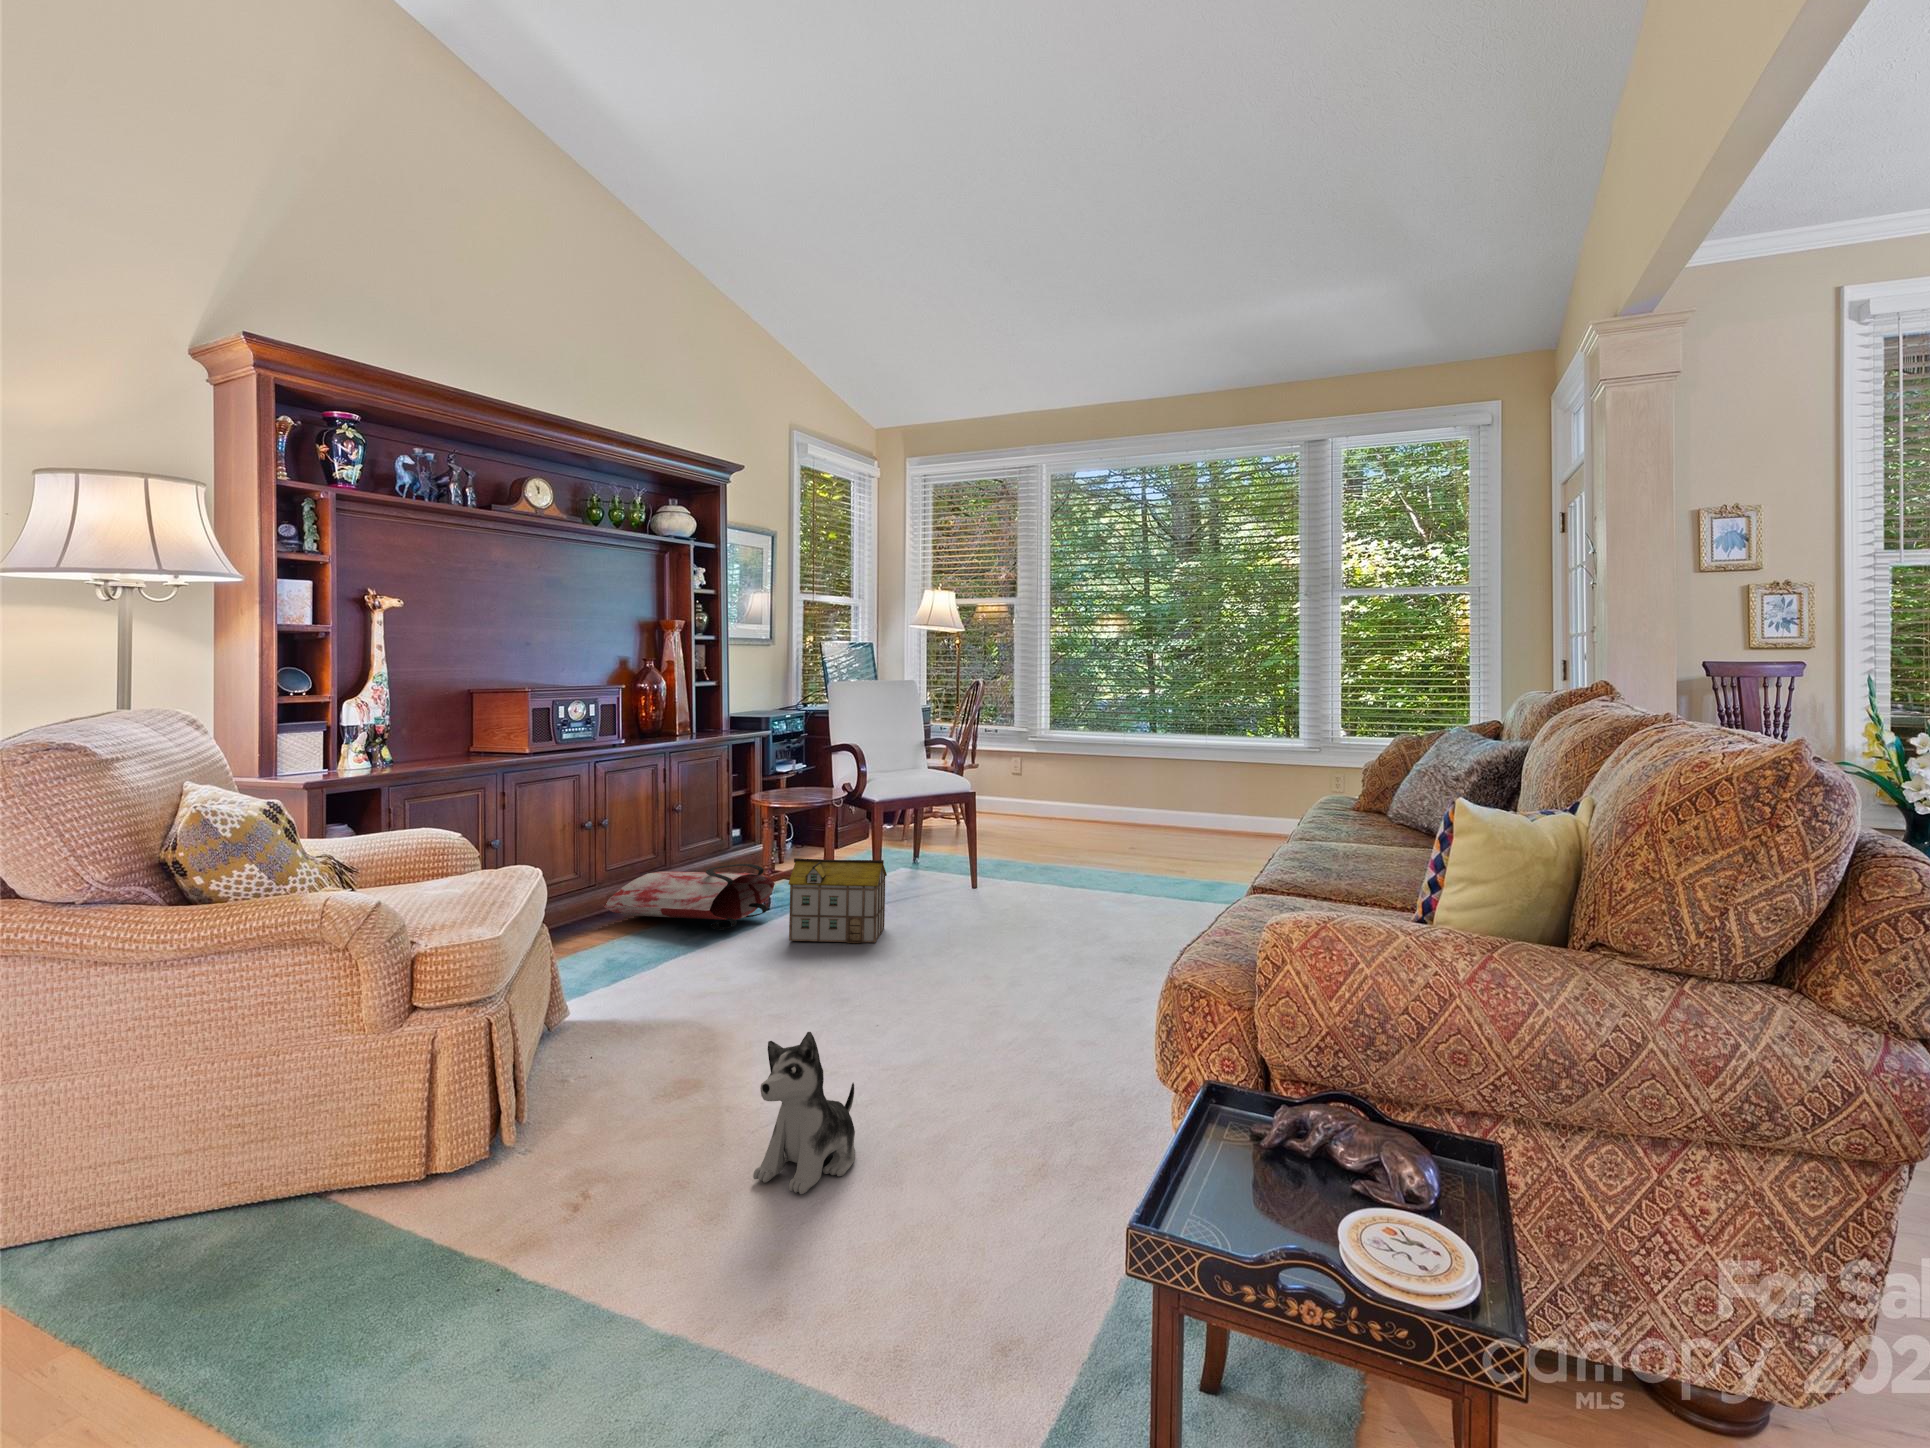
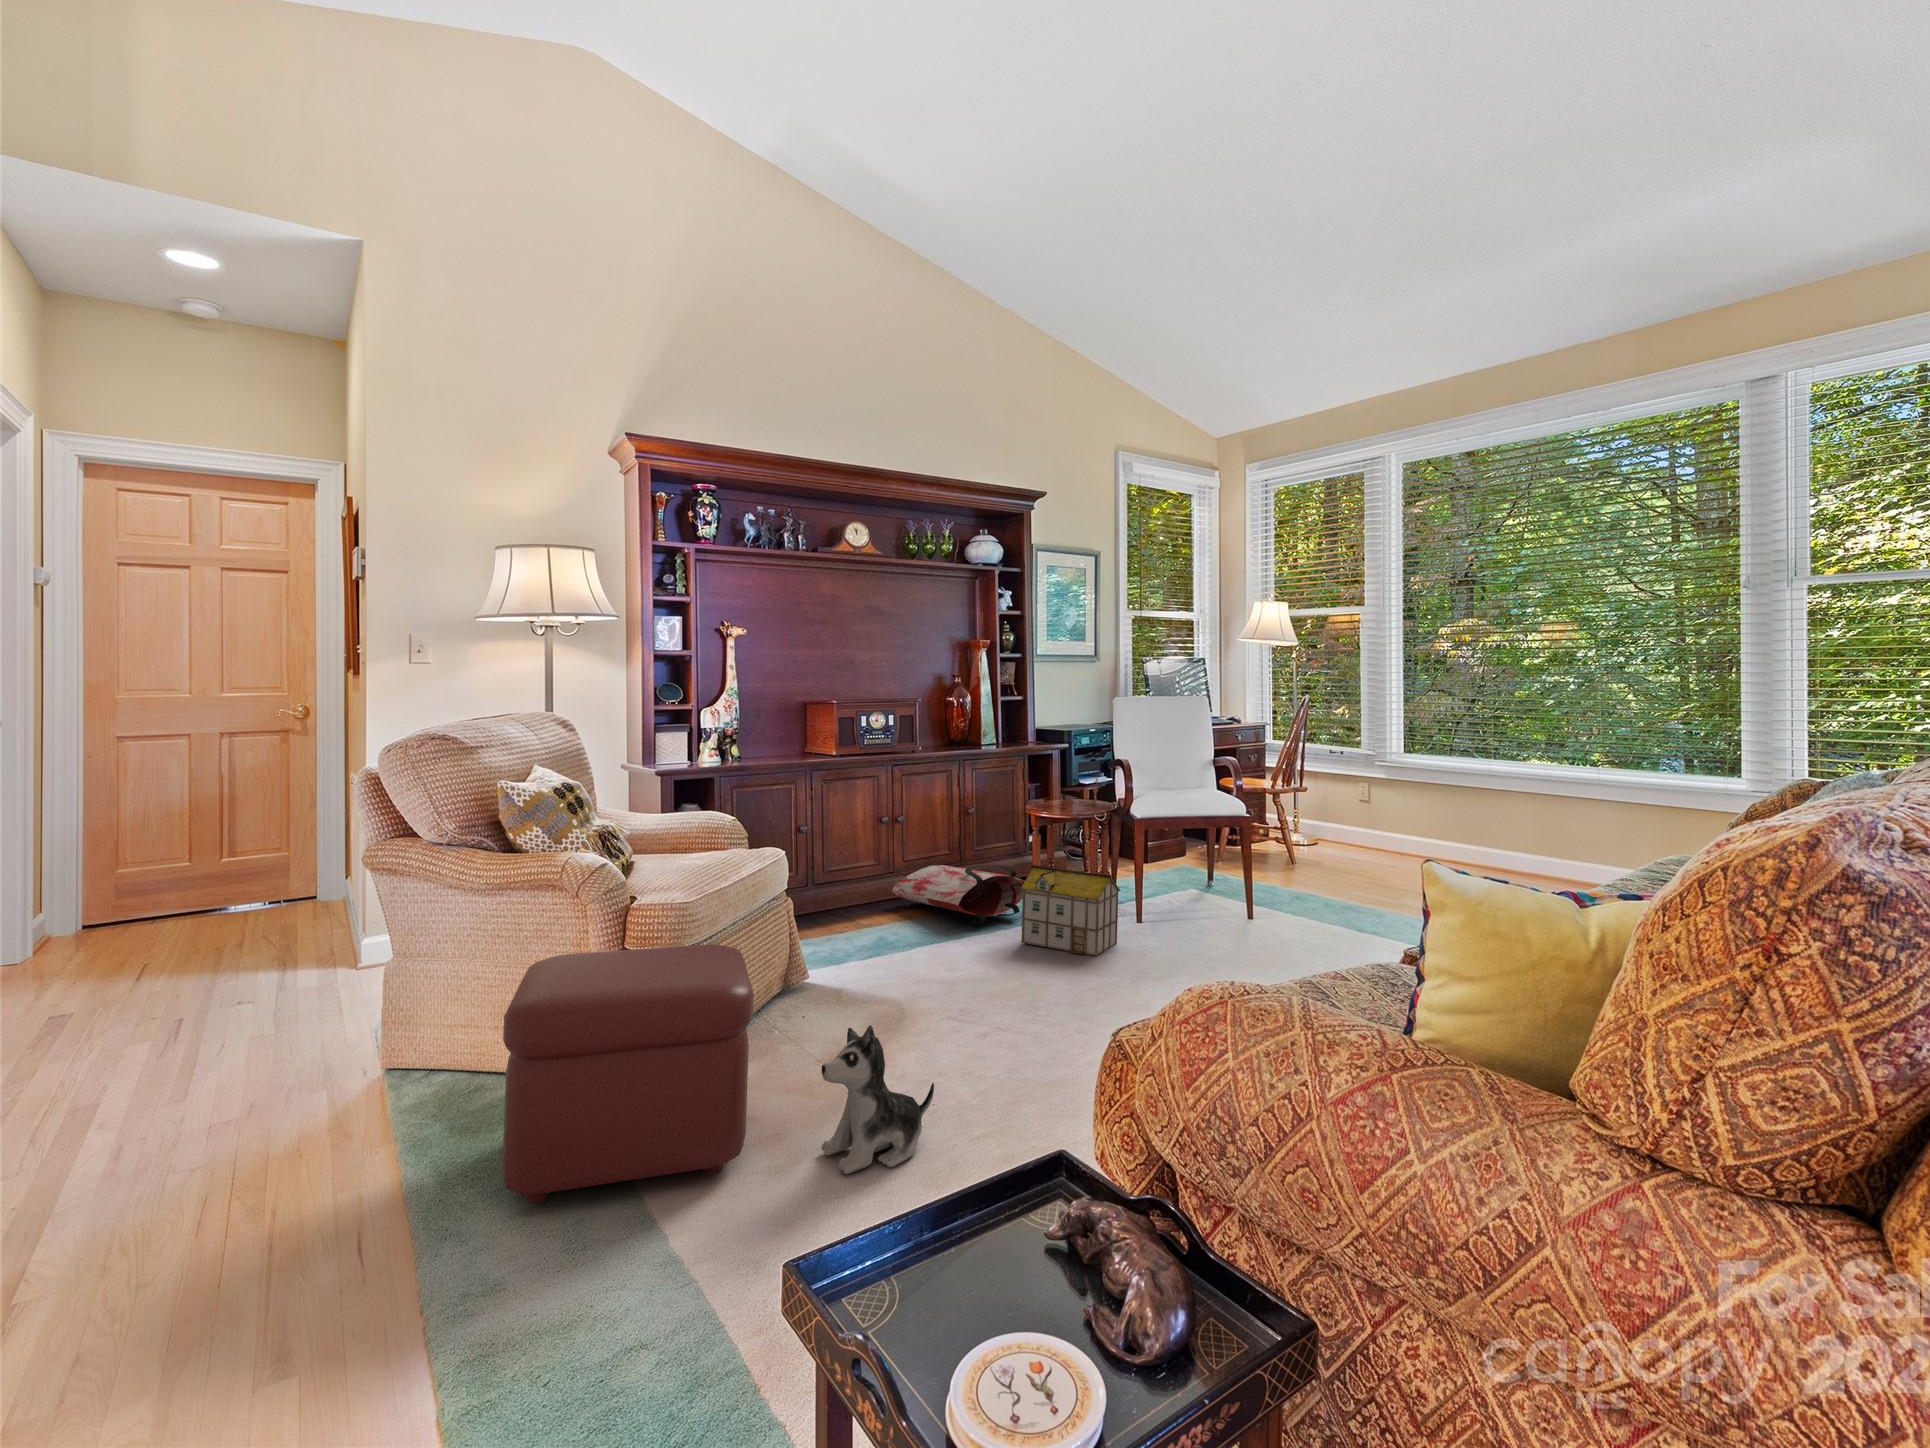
ottoman: none [334,977,686,1336] -> present [502,944,754,1203]

